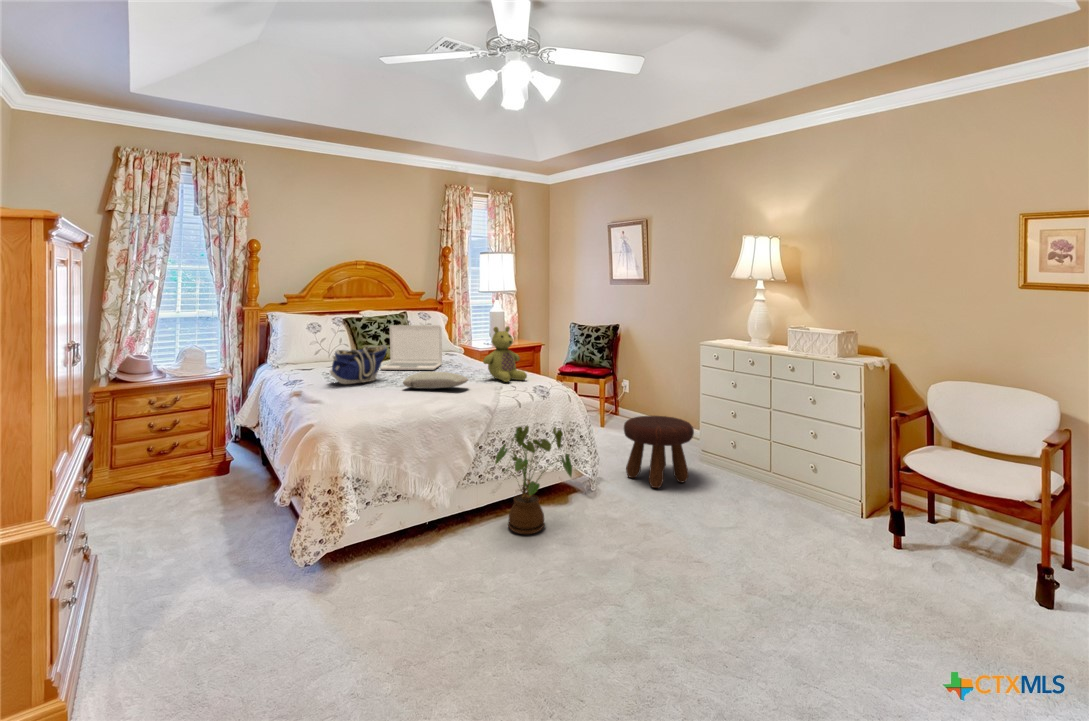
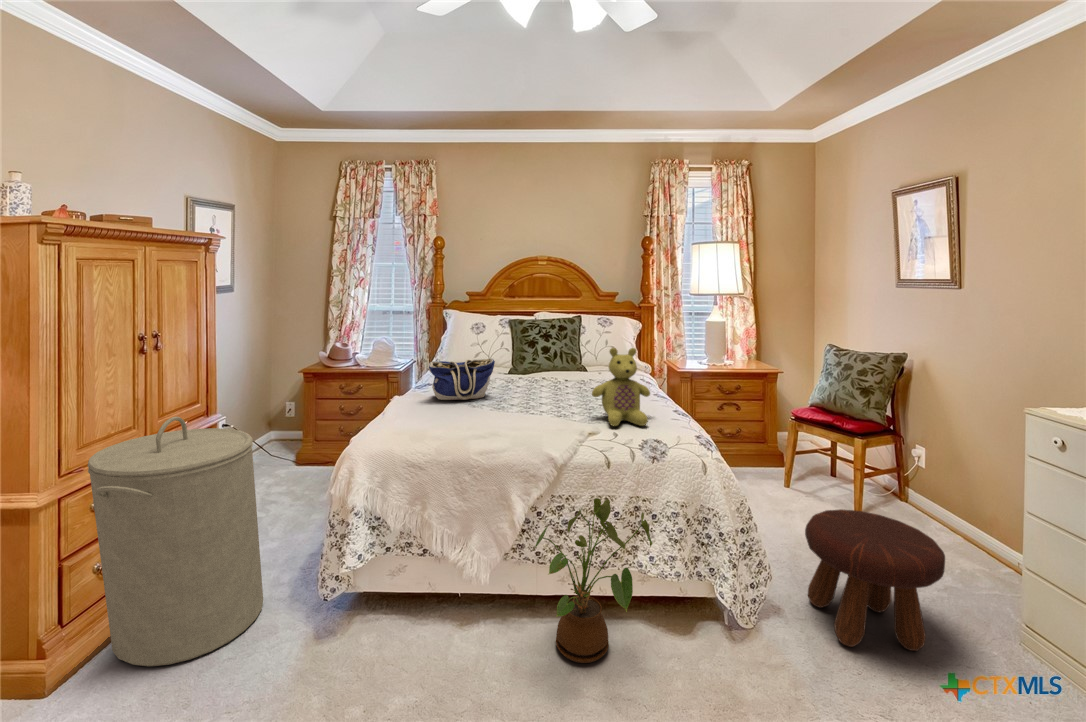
laptop: present [380,325,442,370] -> none [513,331,591,390]
pillow: present [403,371,468,389] -> none [480,398,553,425]
laundry hamper: none [83,403,253,650] -> present [88,417,263,666]

